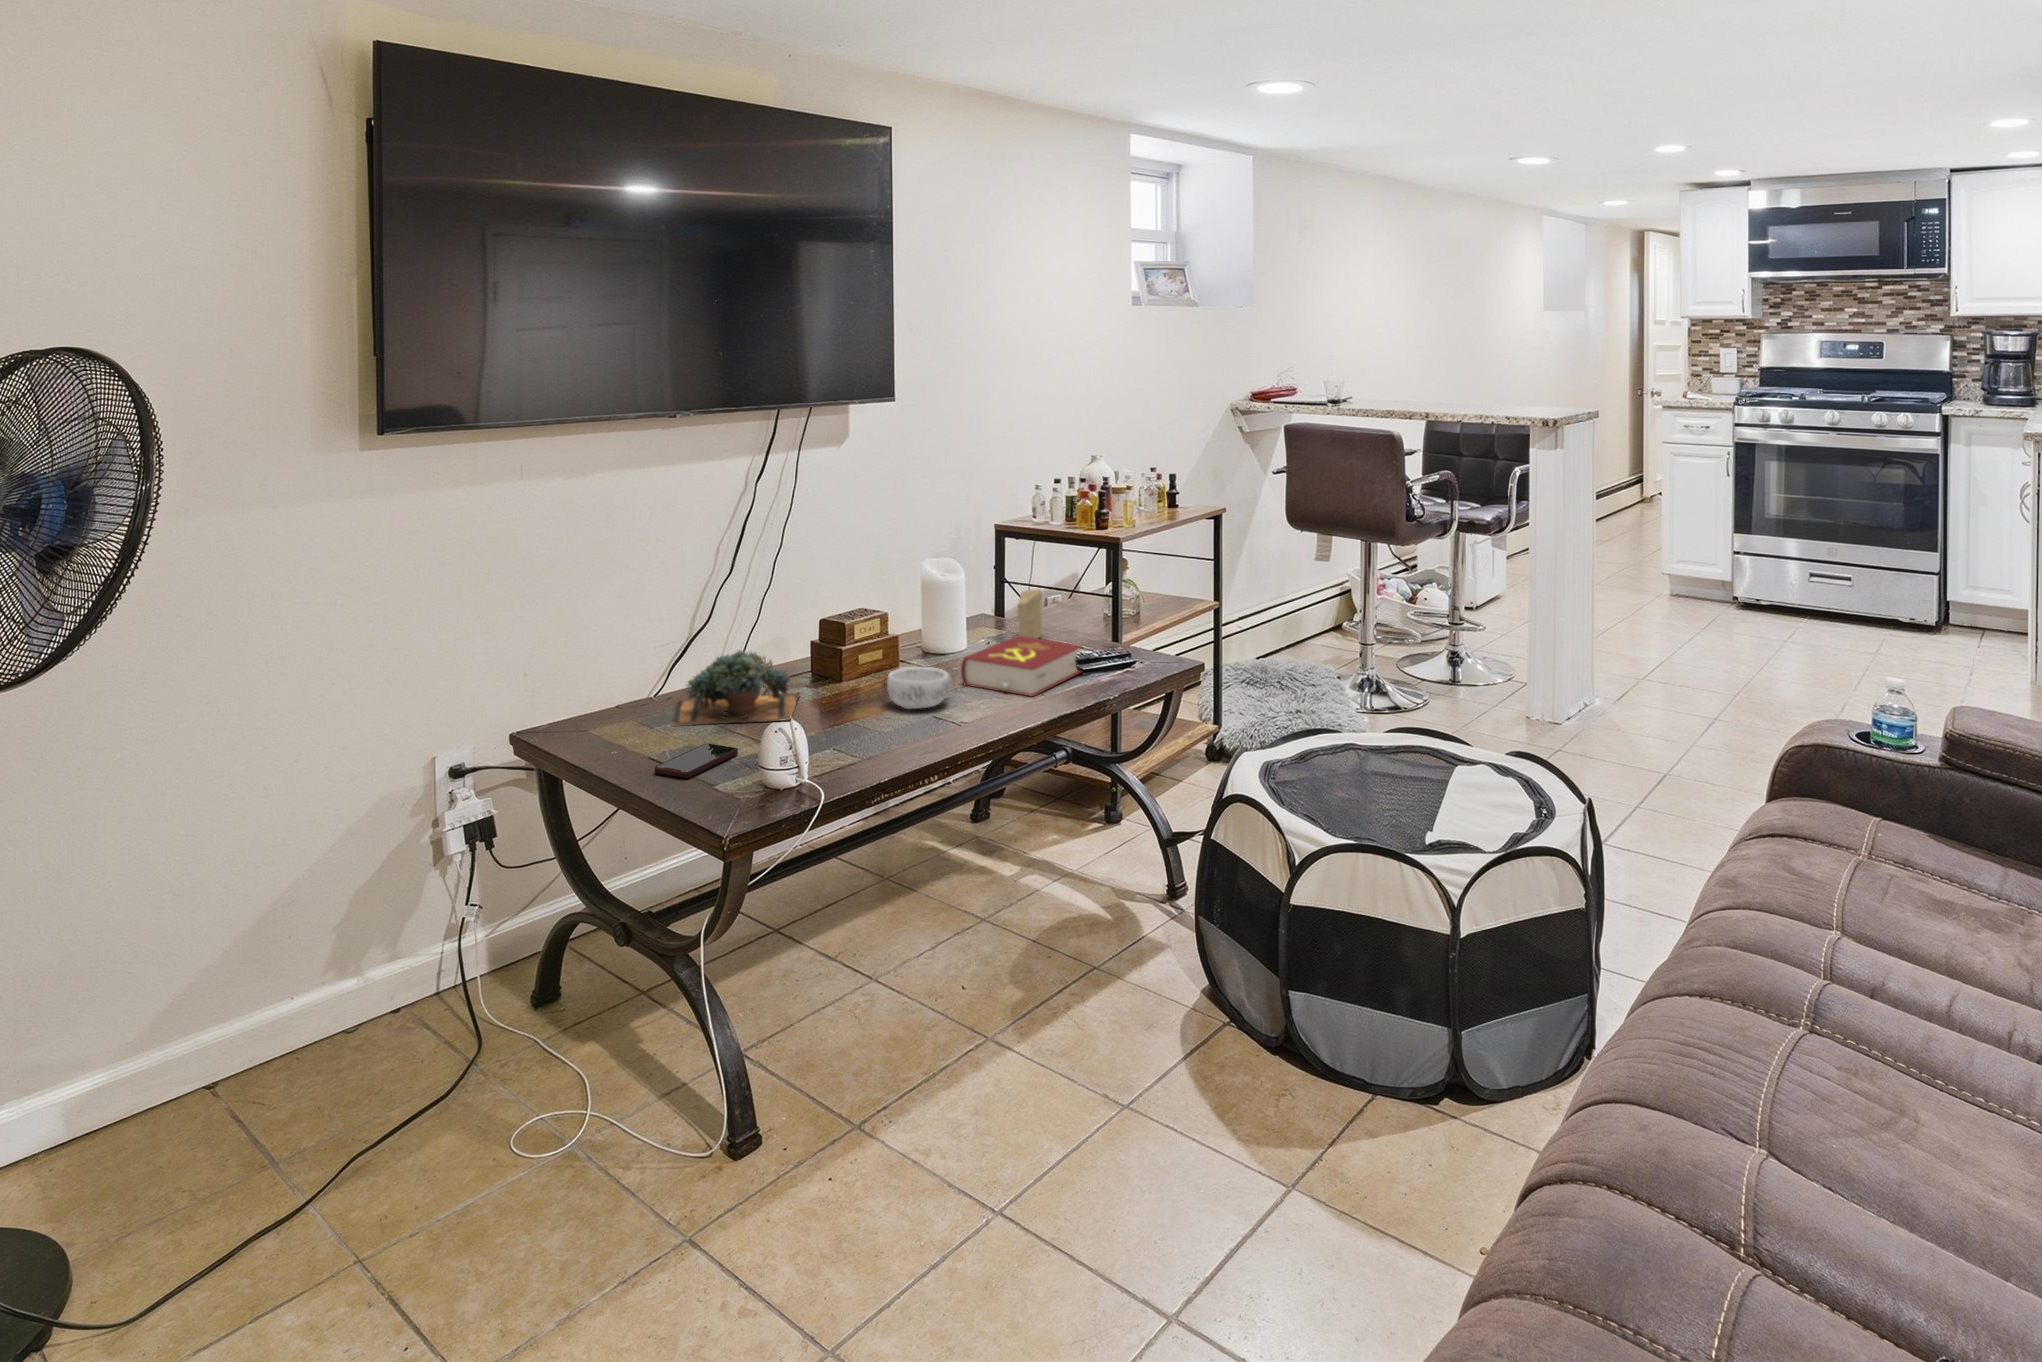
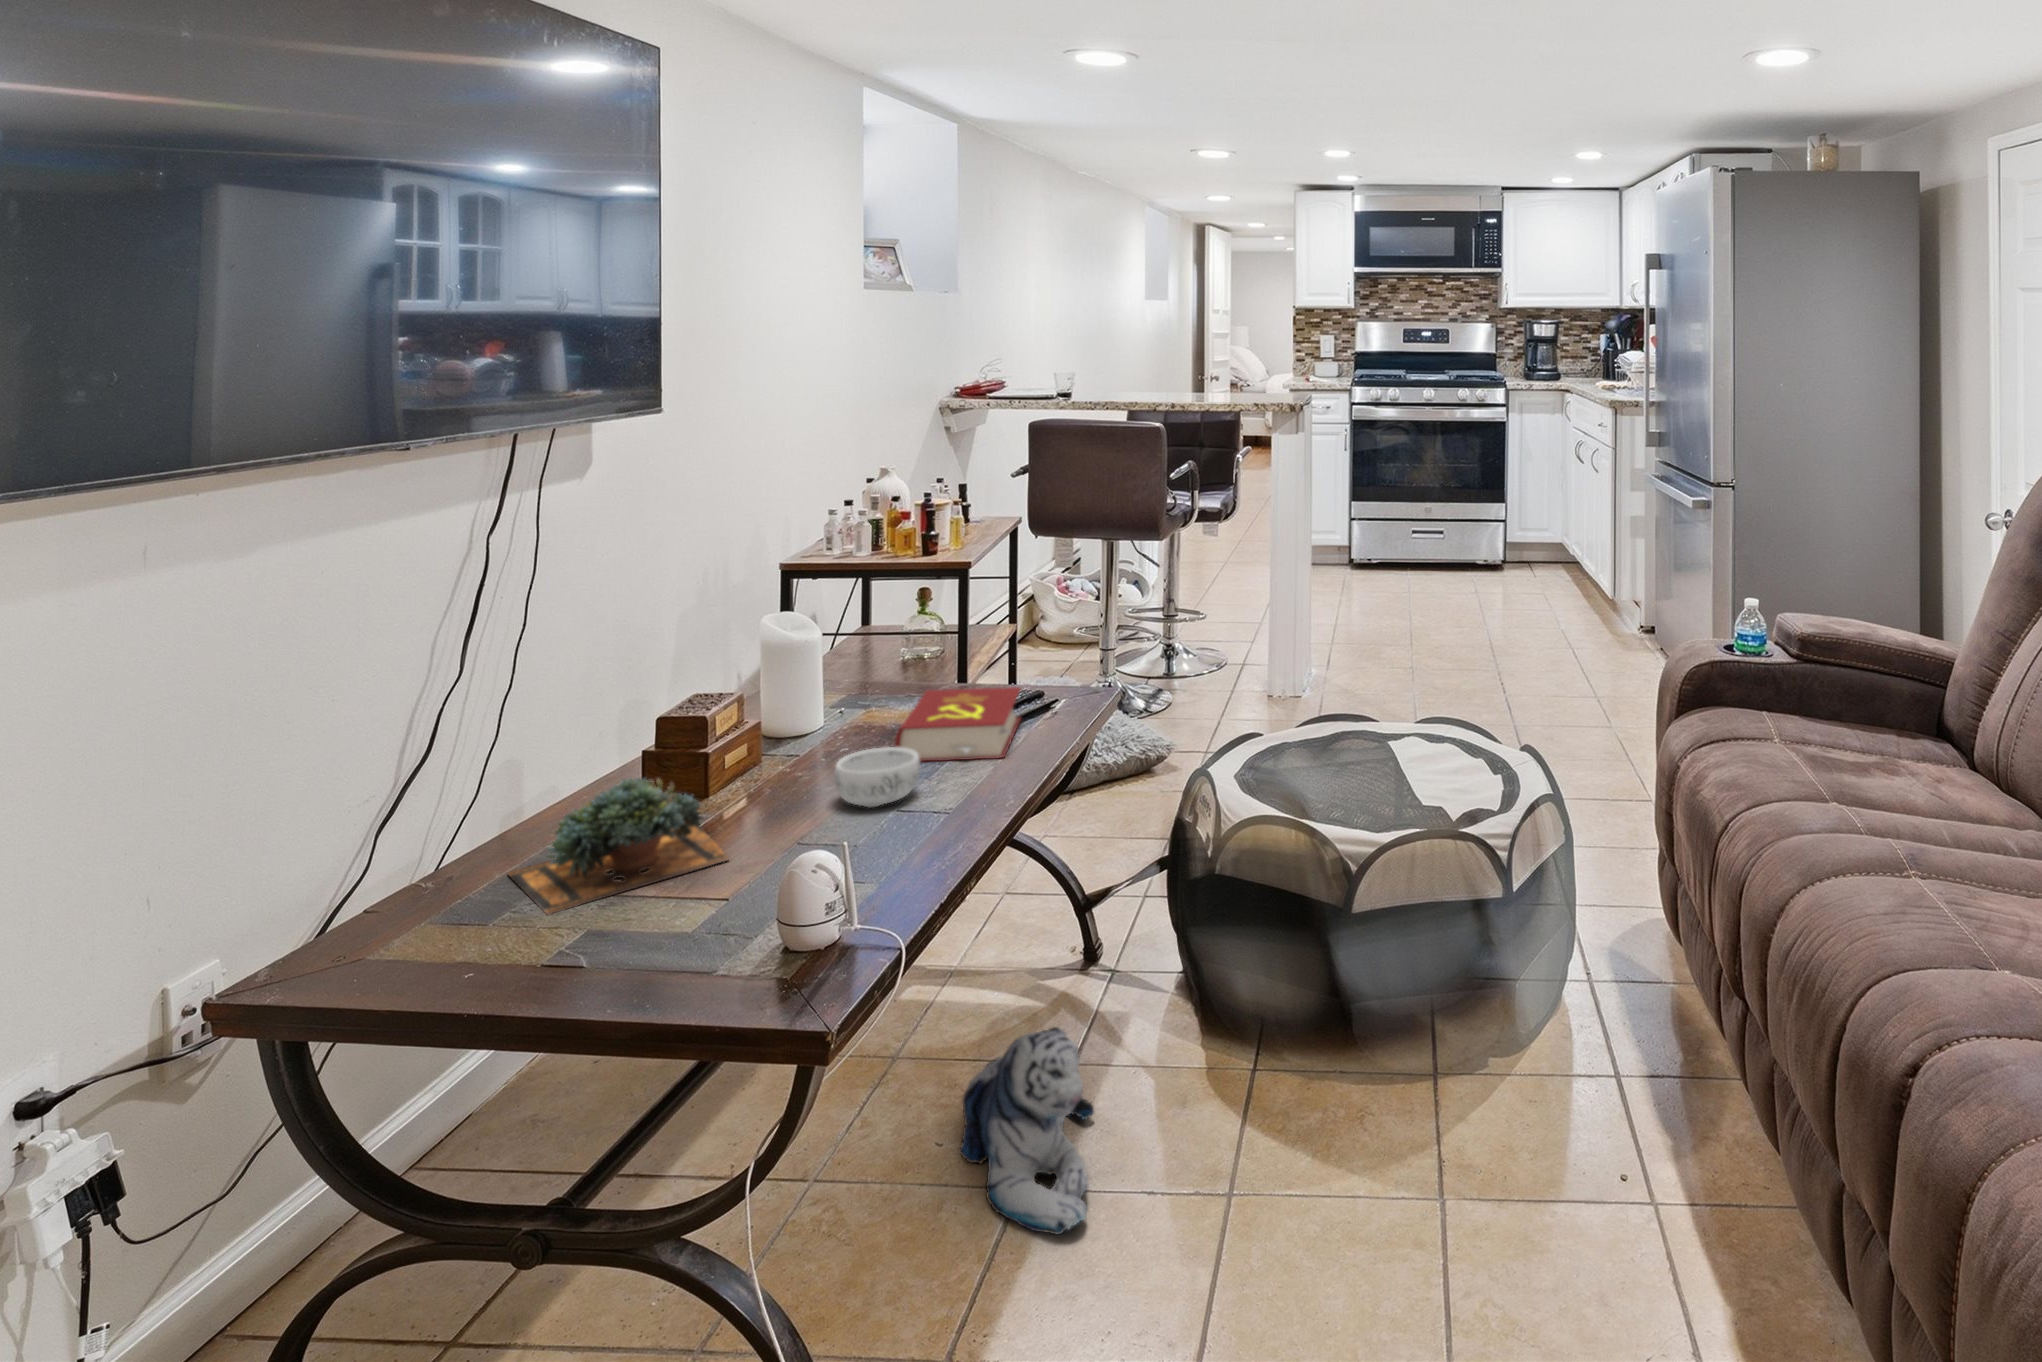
candle: present [1017,590,1042,639] -> none [884,632,915,695]
smartphone: present [655,744,738,778] -> none [619,917,718,987]
plush toy: none [959,919,1073,1077] -> present [959,1027,1094,1235]

